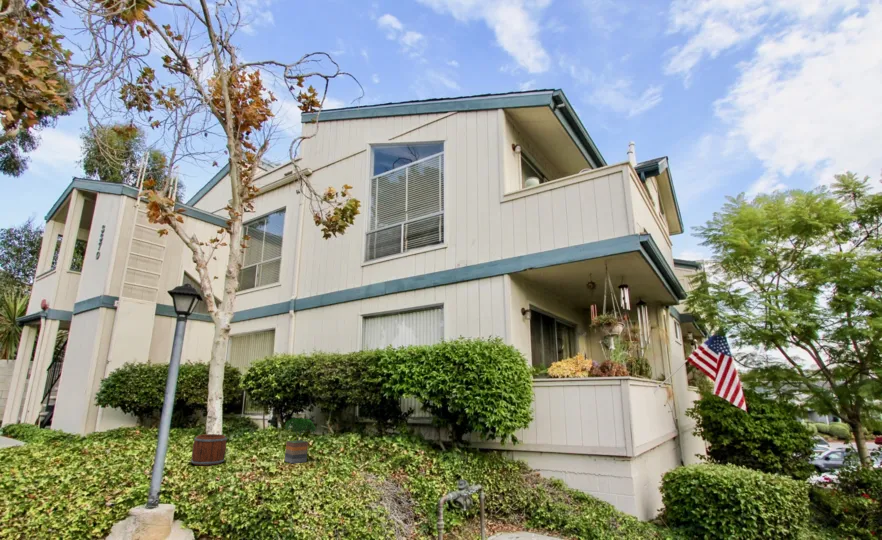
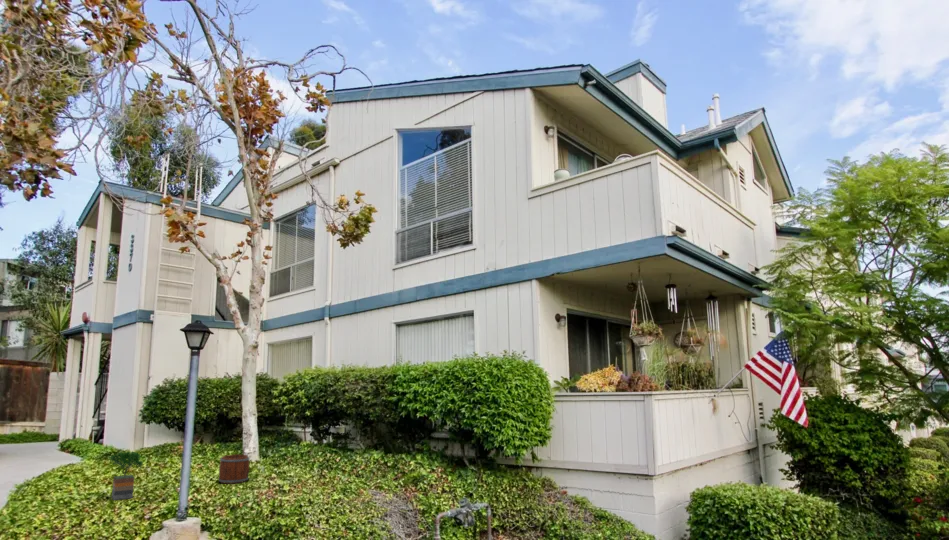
potted tree: present [285,418,316,463] -> present [111,452,143,500]

